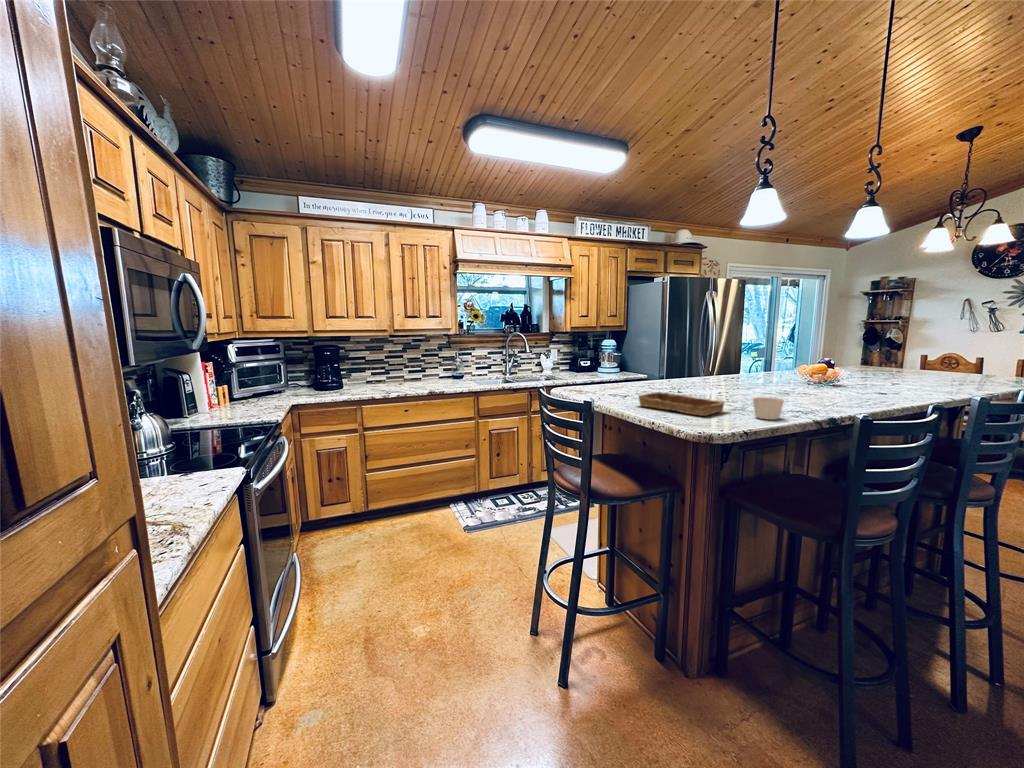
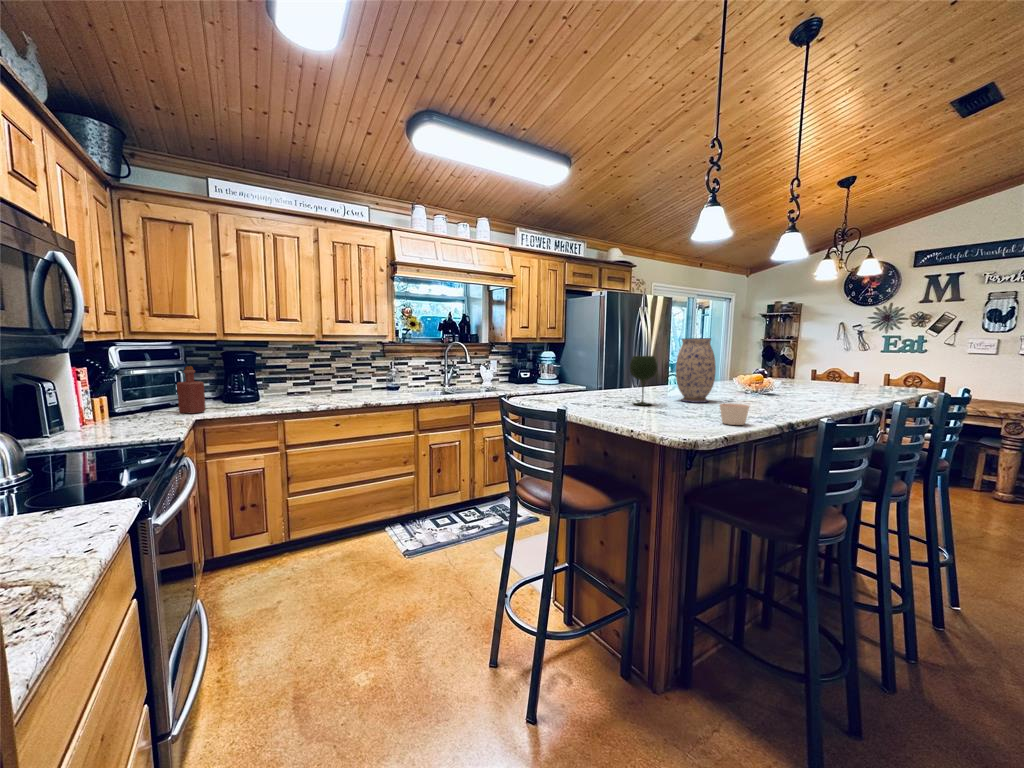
vase: none [725,328,768,395] -> present [676,338,716,403]
wine glass: none [672,347,700,397] -> present [630,356,657,405]
bottle: none [278,360,300,400] -> present [177,366,206,414]
tray: present [638,392,726,416] -> none [601,400,696,423]

